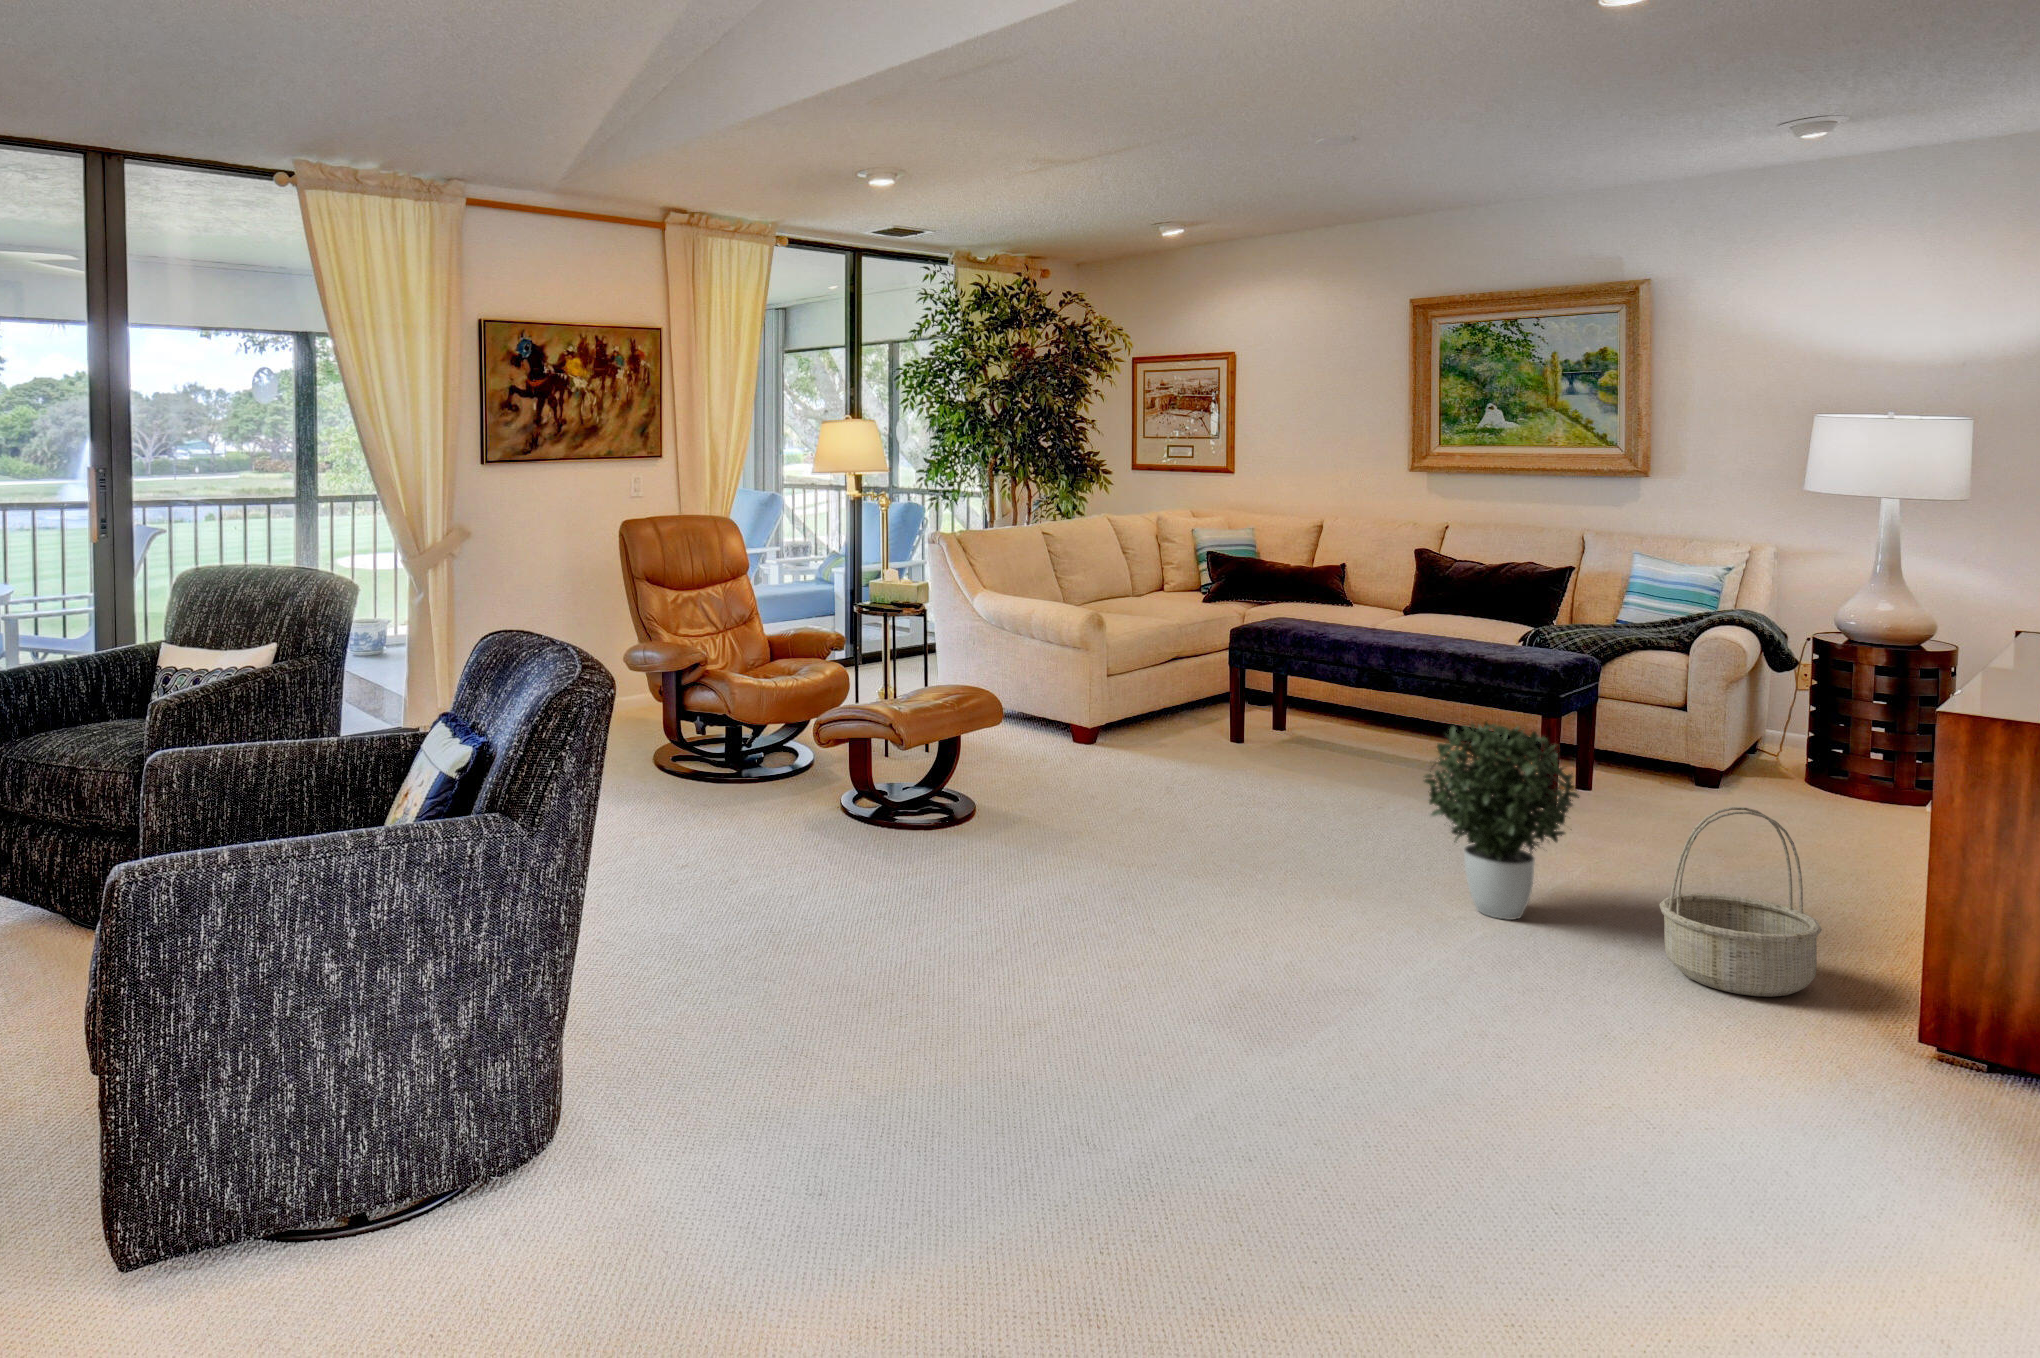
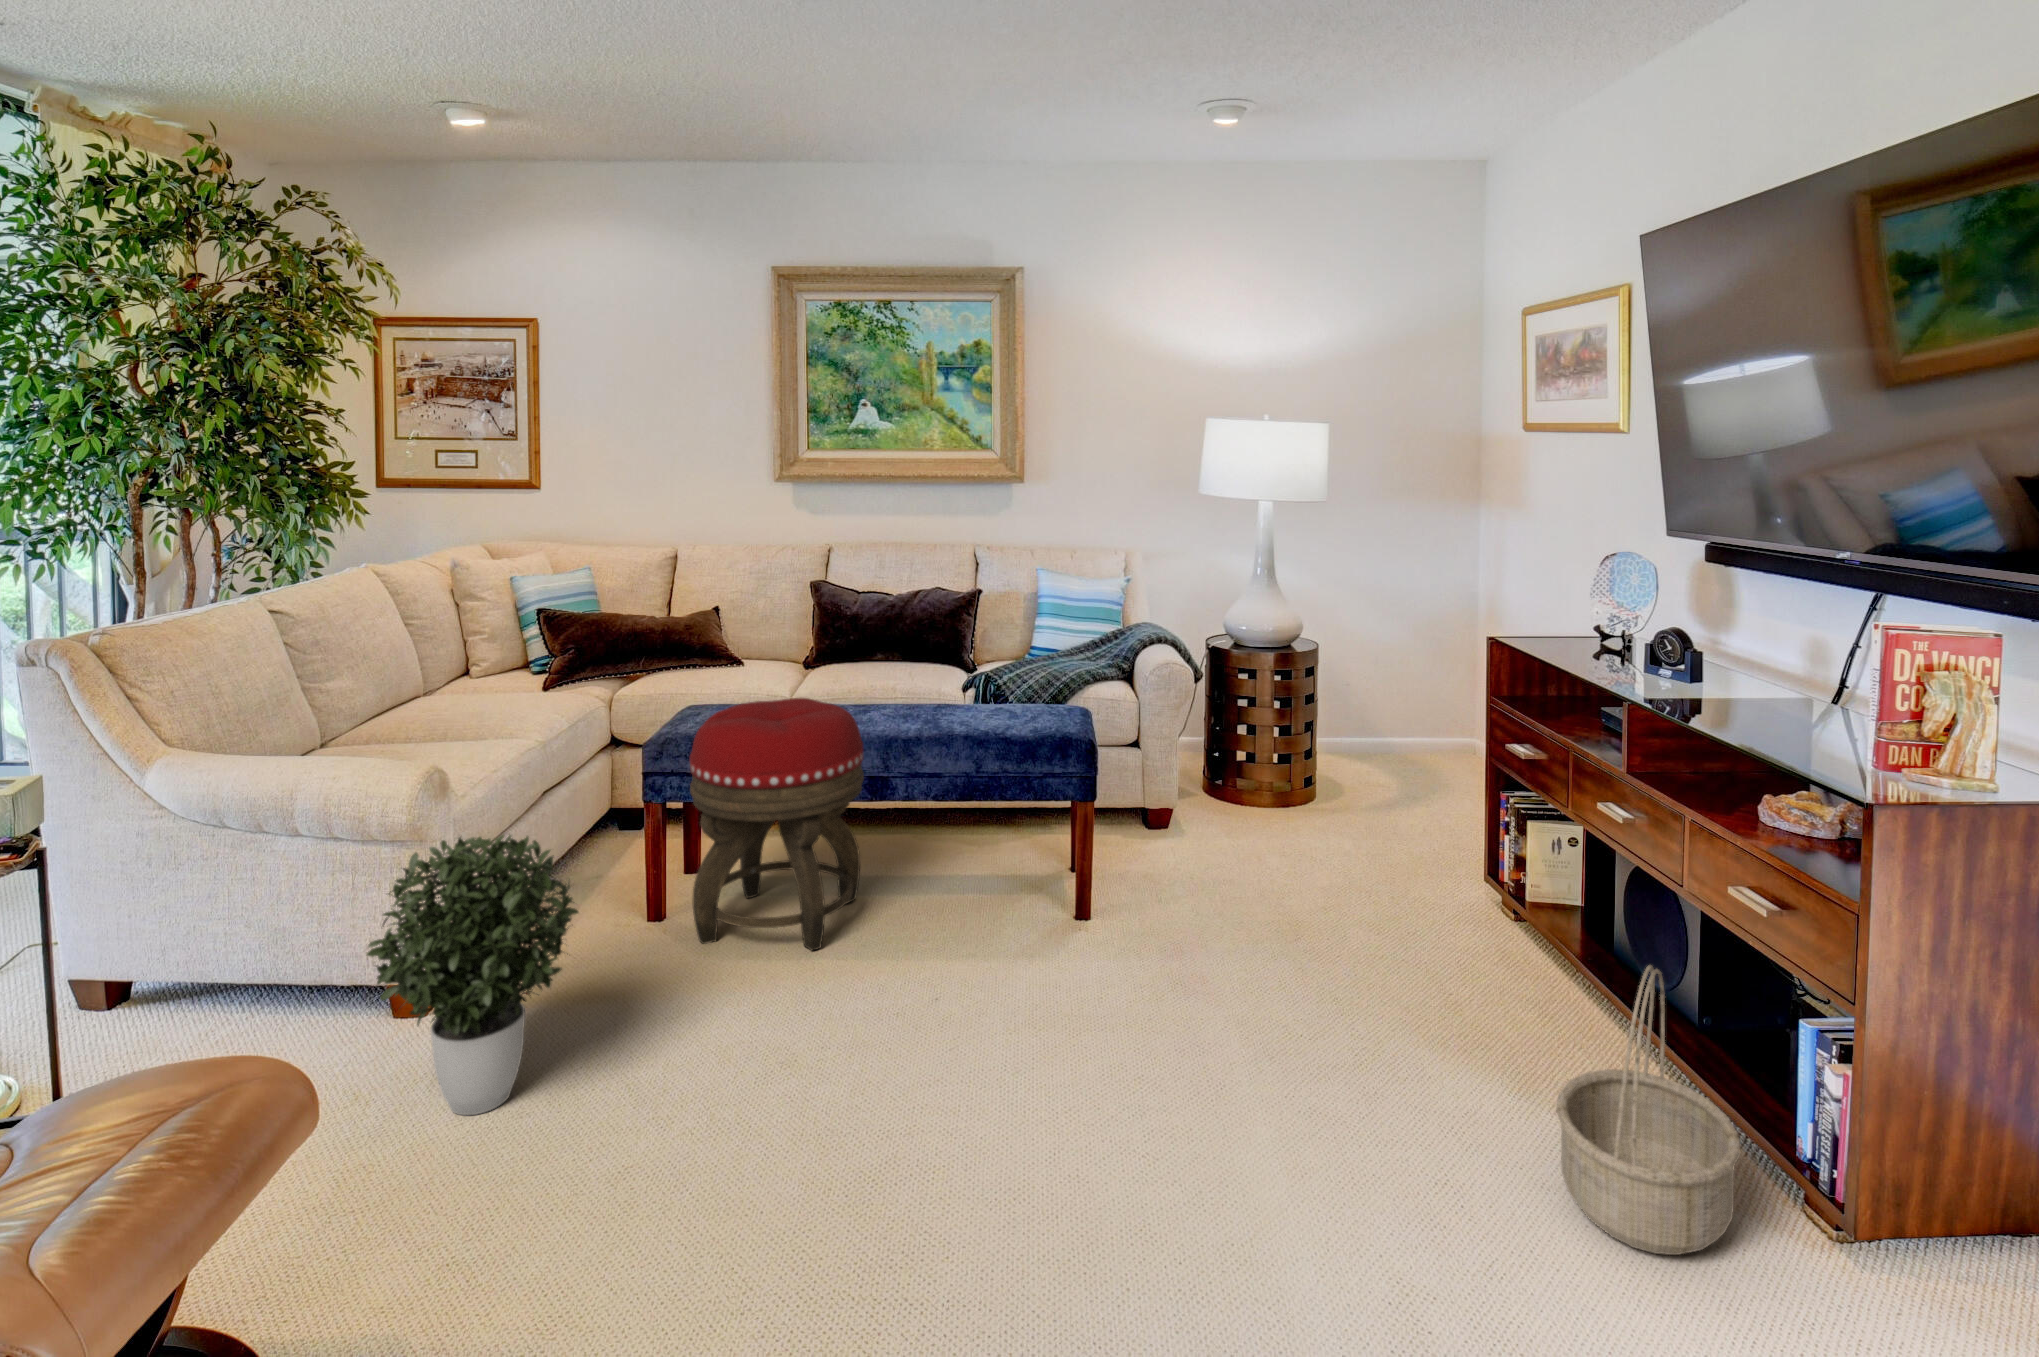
footstool: none [1241,612,1368,770] -> present [690,698,864,951]
potted plant: present [1424,722,1579,920] -> present [367,835,578,1116]

